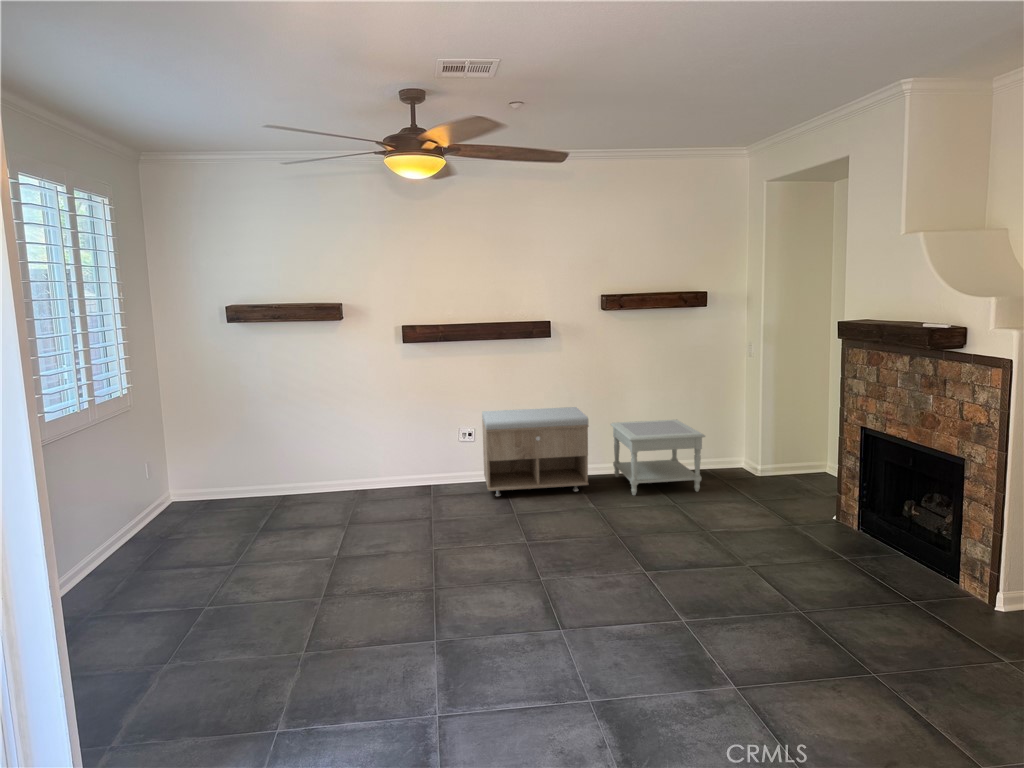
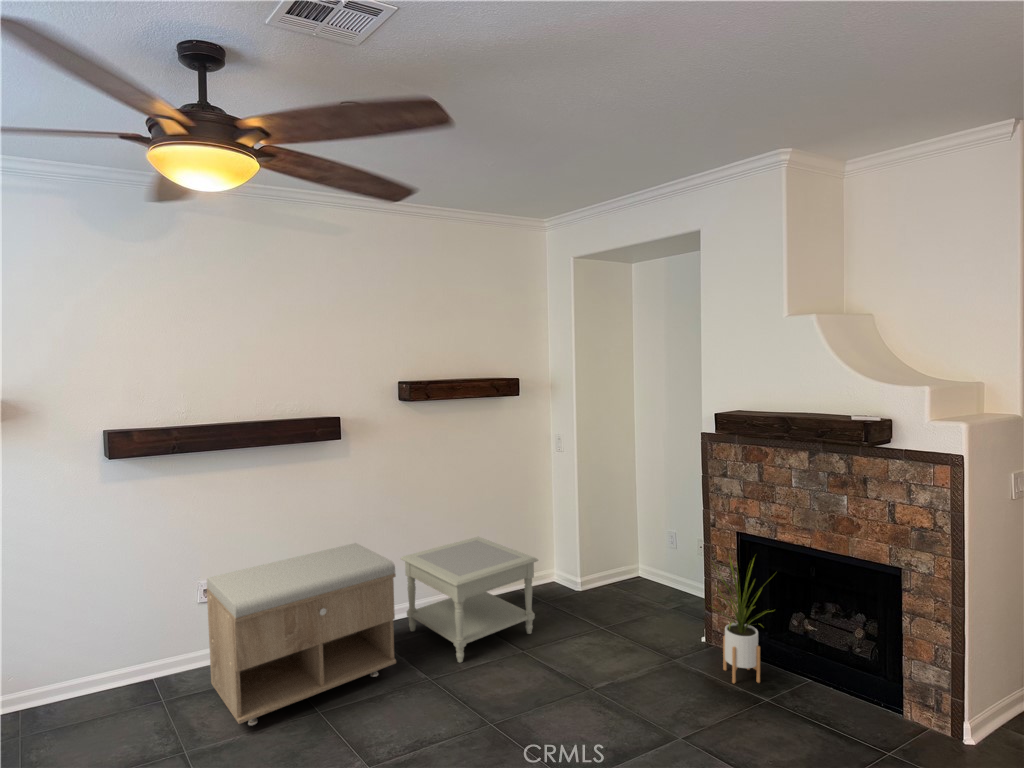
house plant: none [810,438,877,546] -> present [714,556,770,683]

